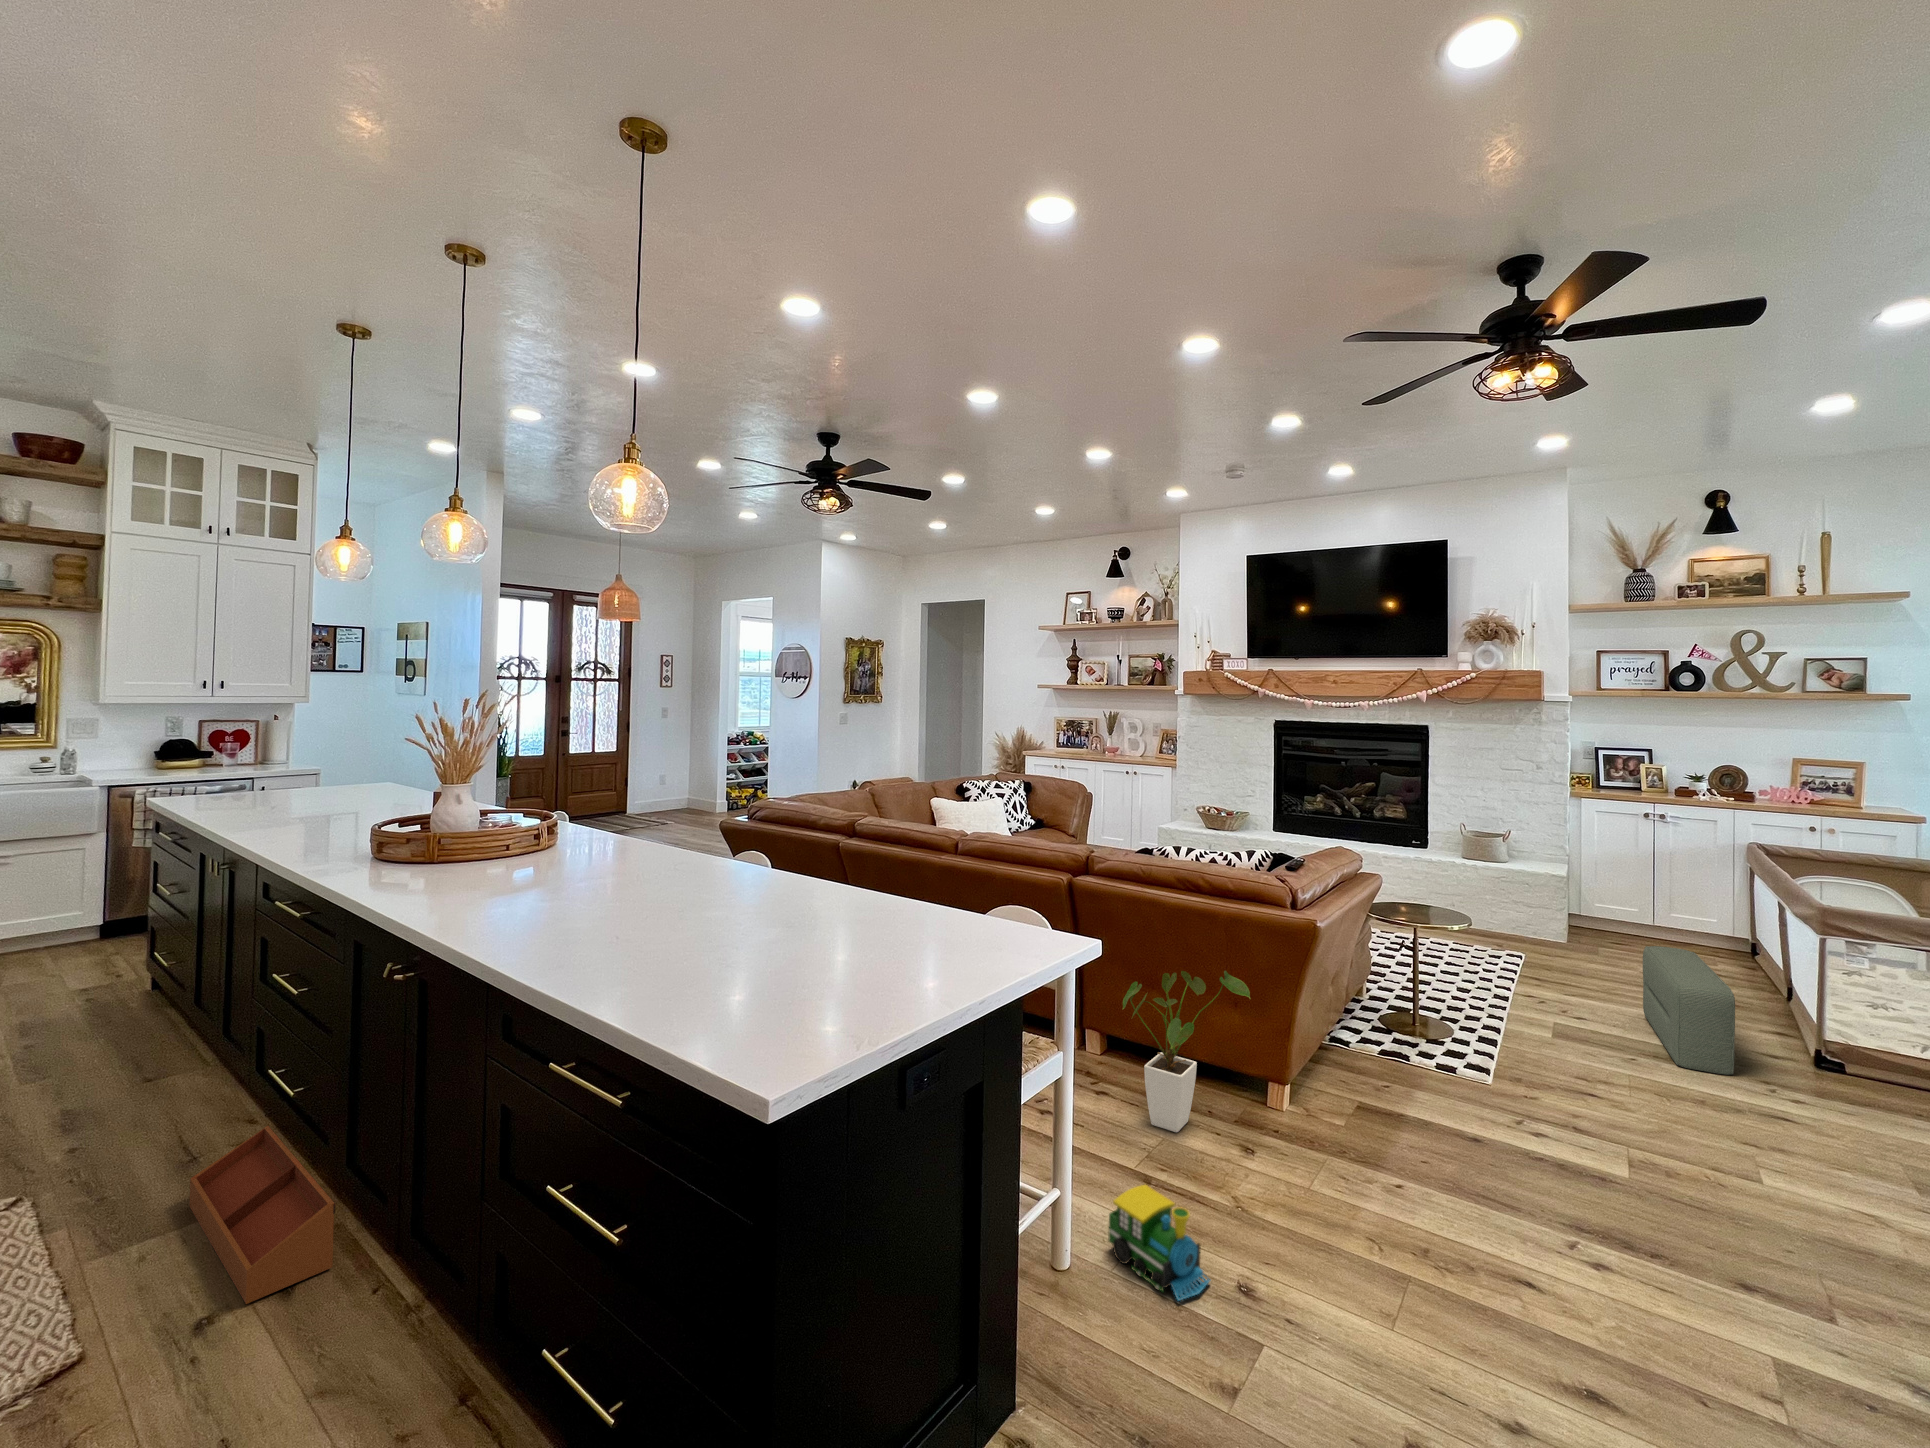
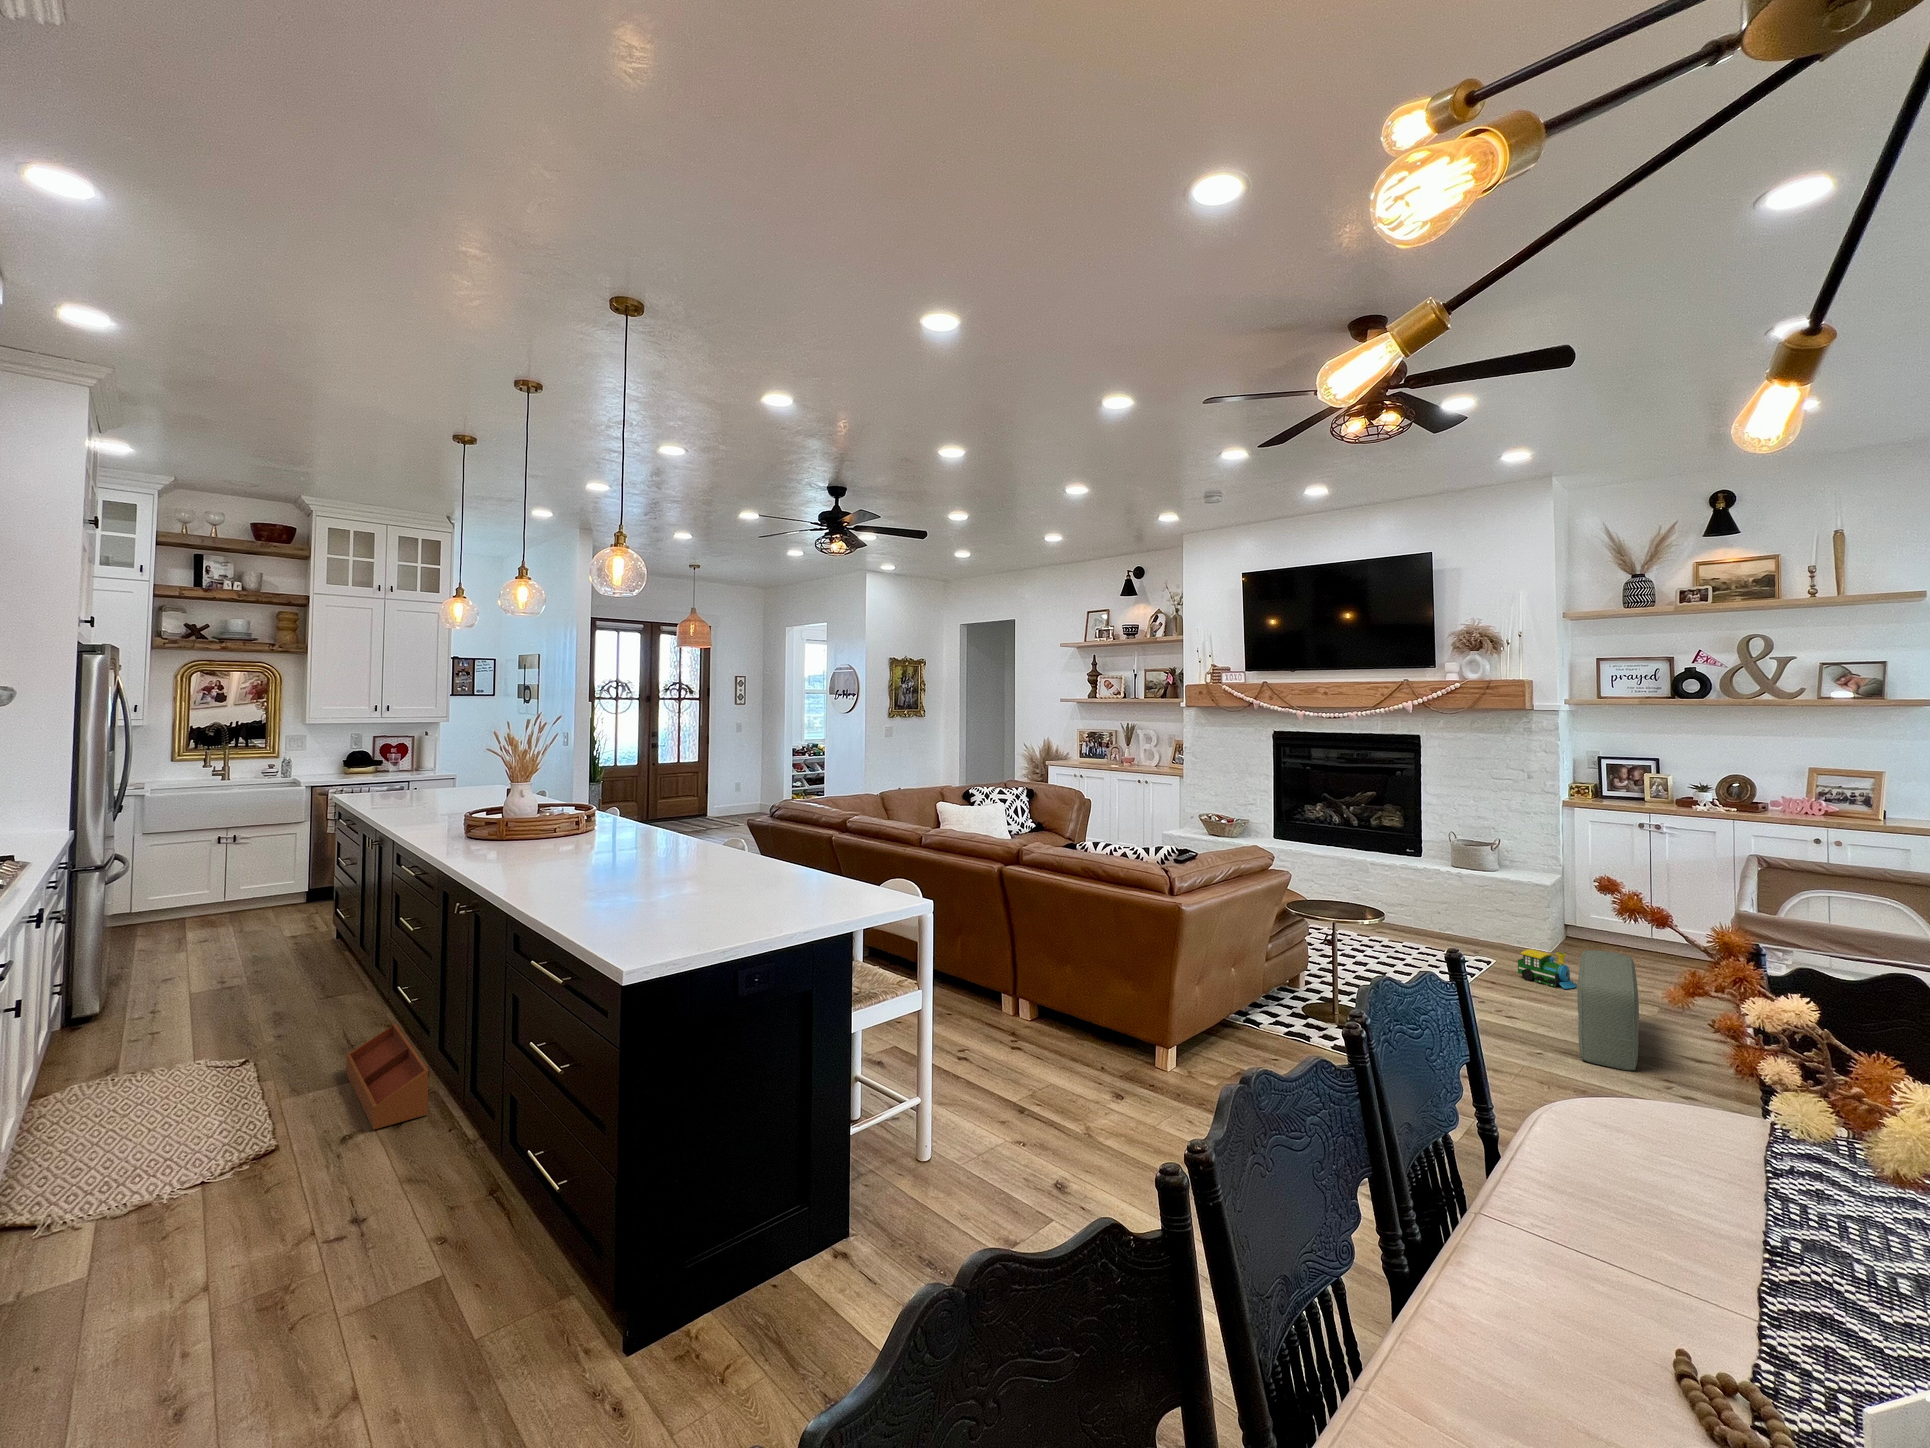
house plant: present [1123,971,1250,1132] -> none [1013,946,1133,1079]
toy train: present [1109,1185,1211,1301] -> present [1518,949,1577,989]

